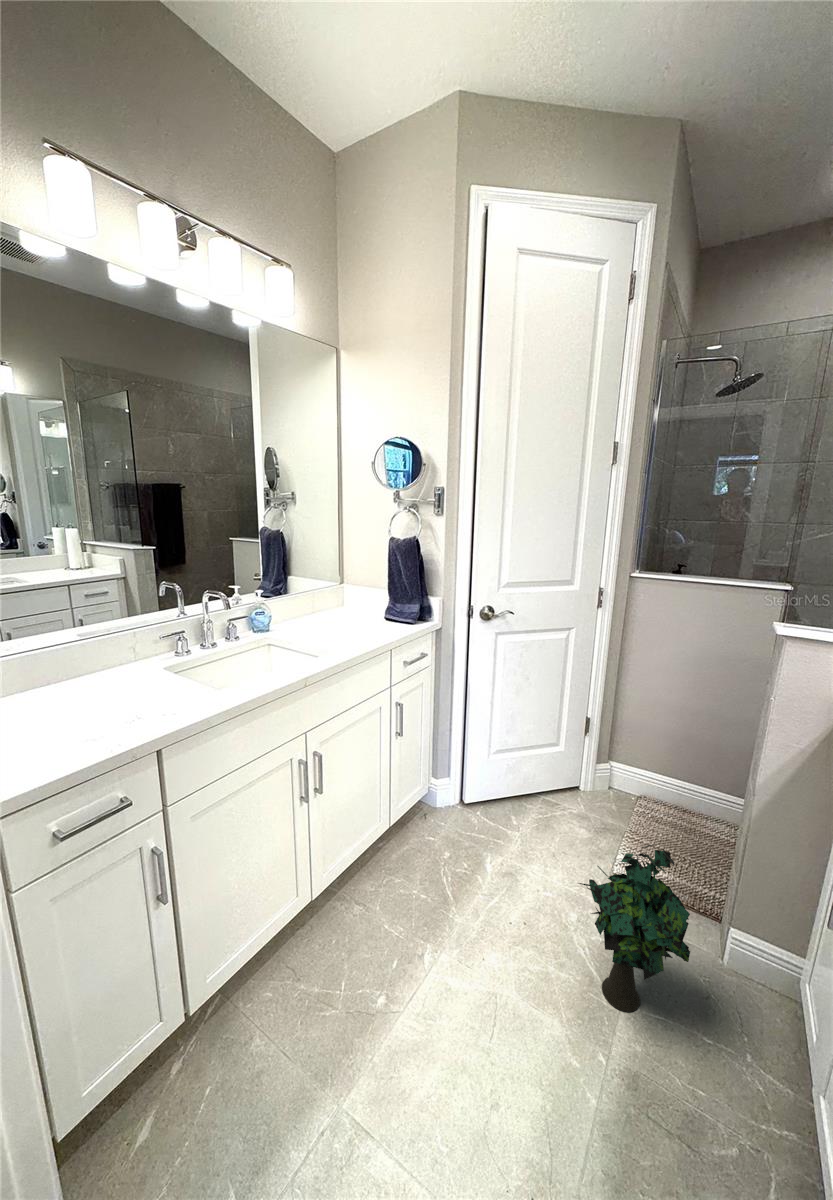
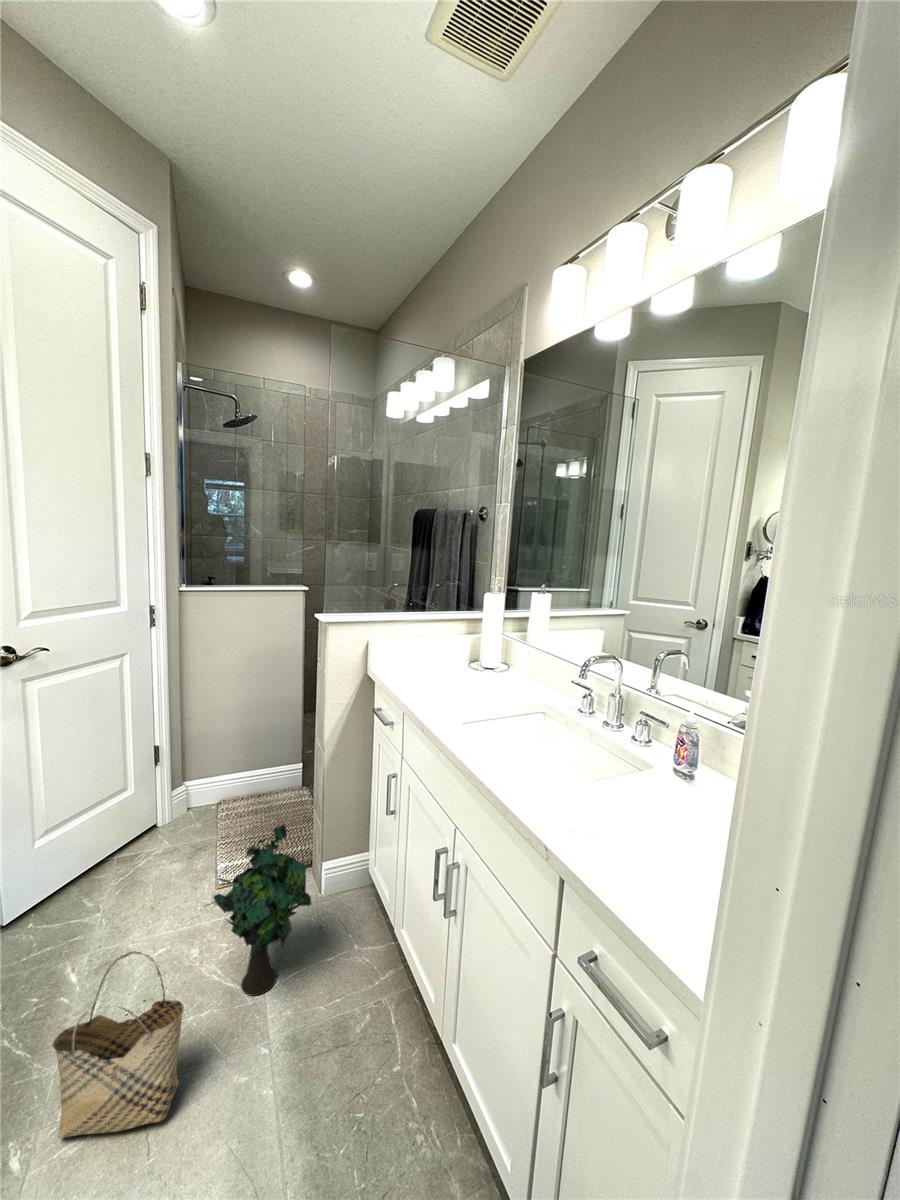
woven basket: none [449,876,537,1034] -> present [53,951,184,1138]

